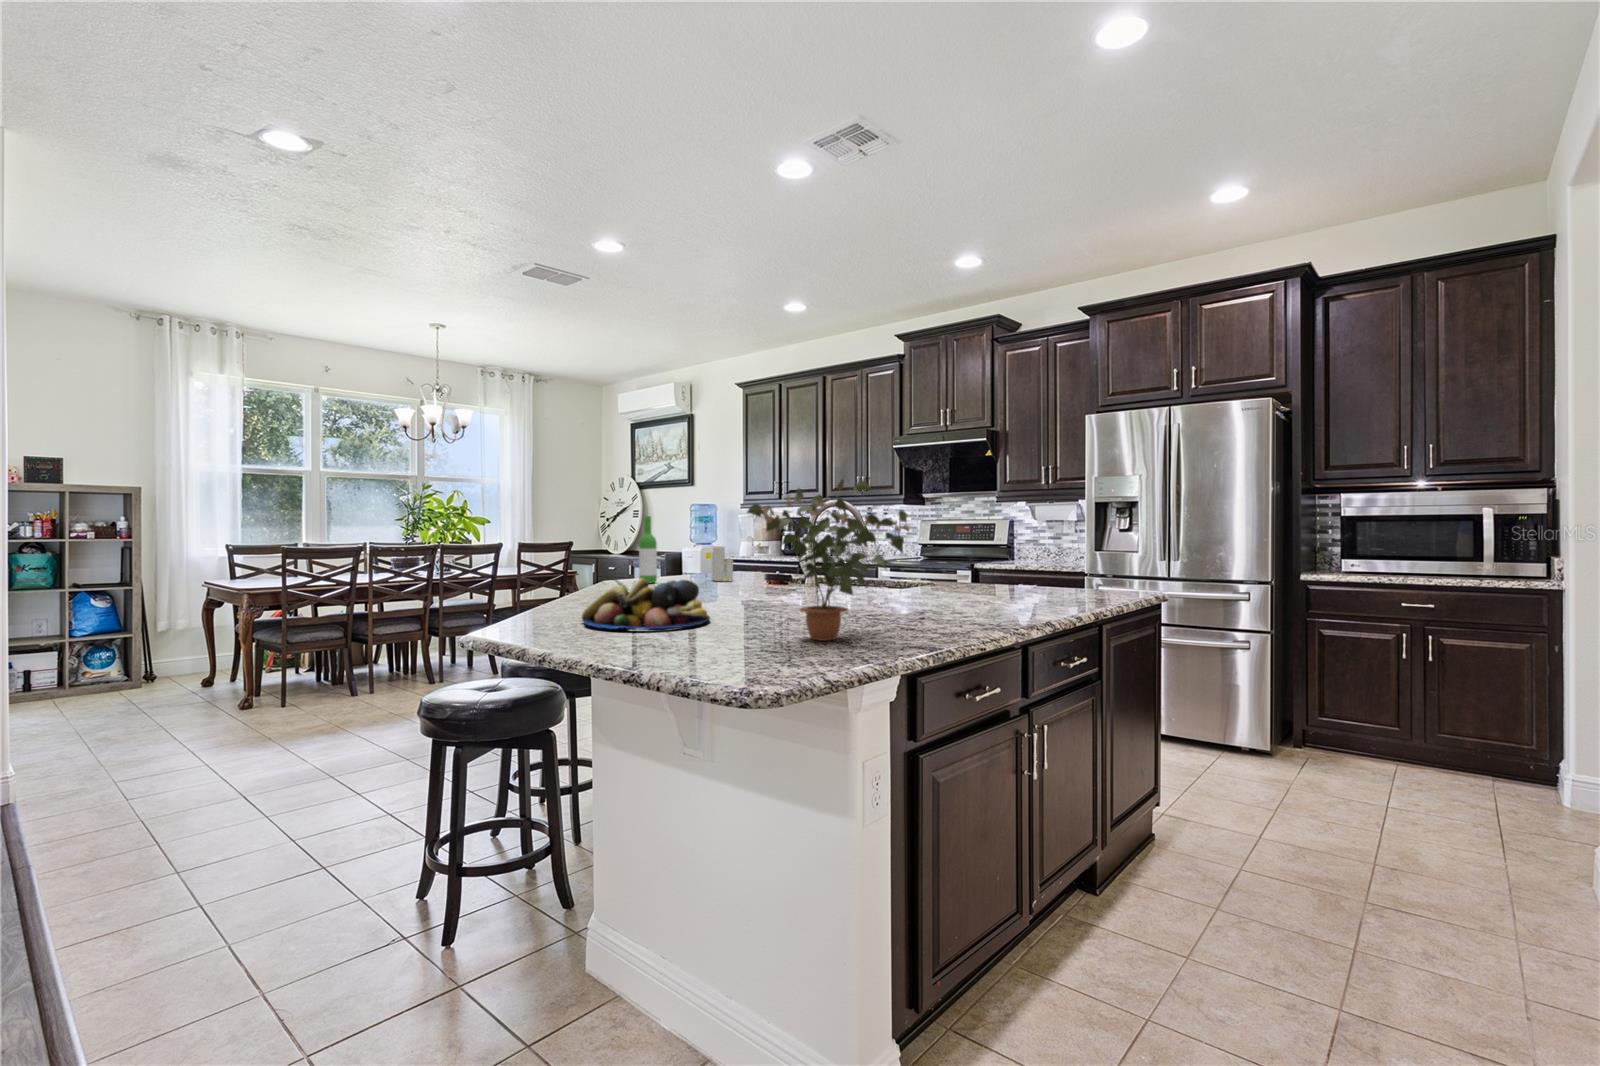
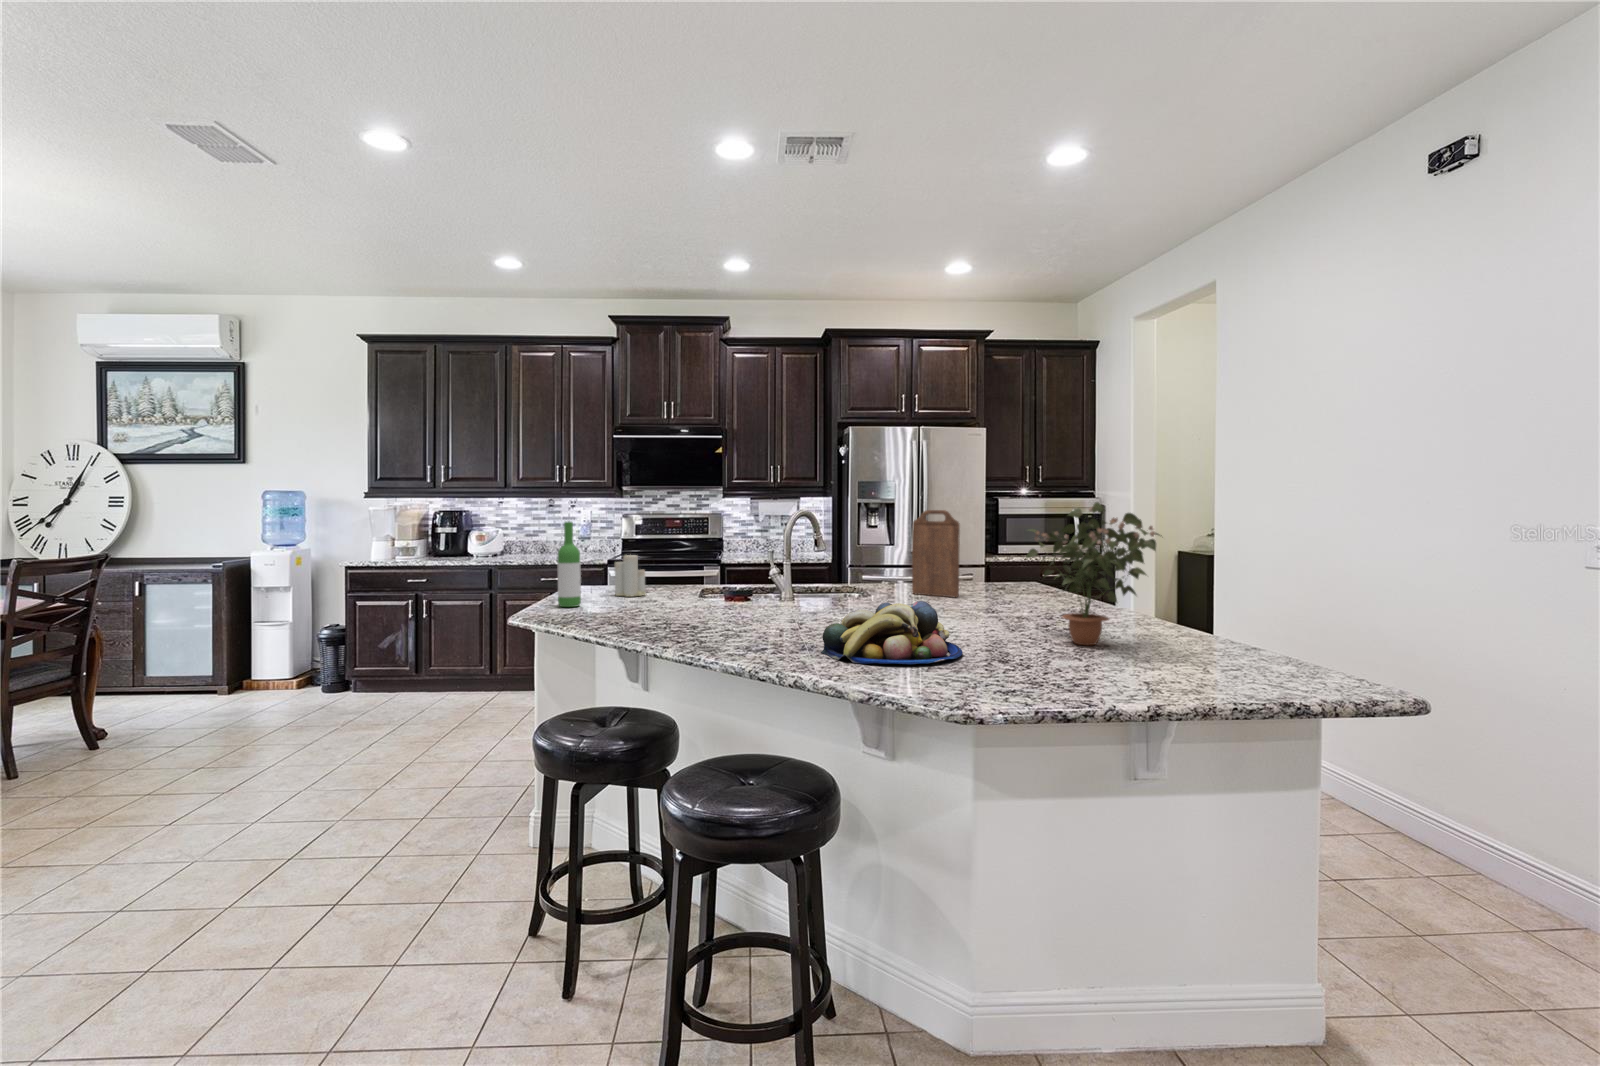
cutting board: none [950,502,976,602] -> present [912,510,960,597]

